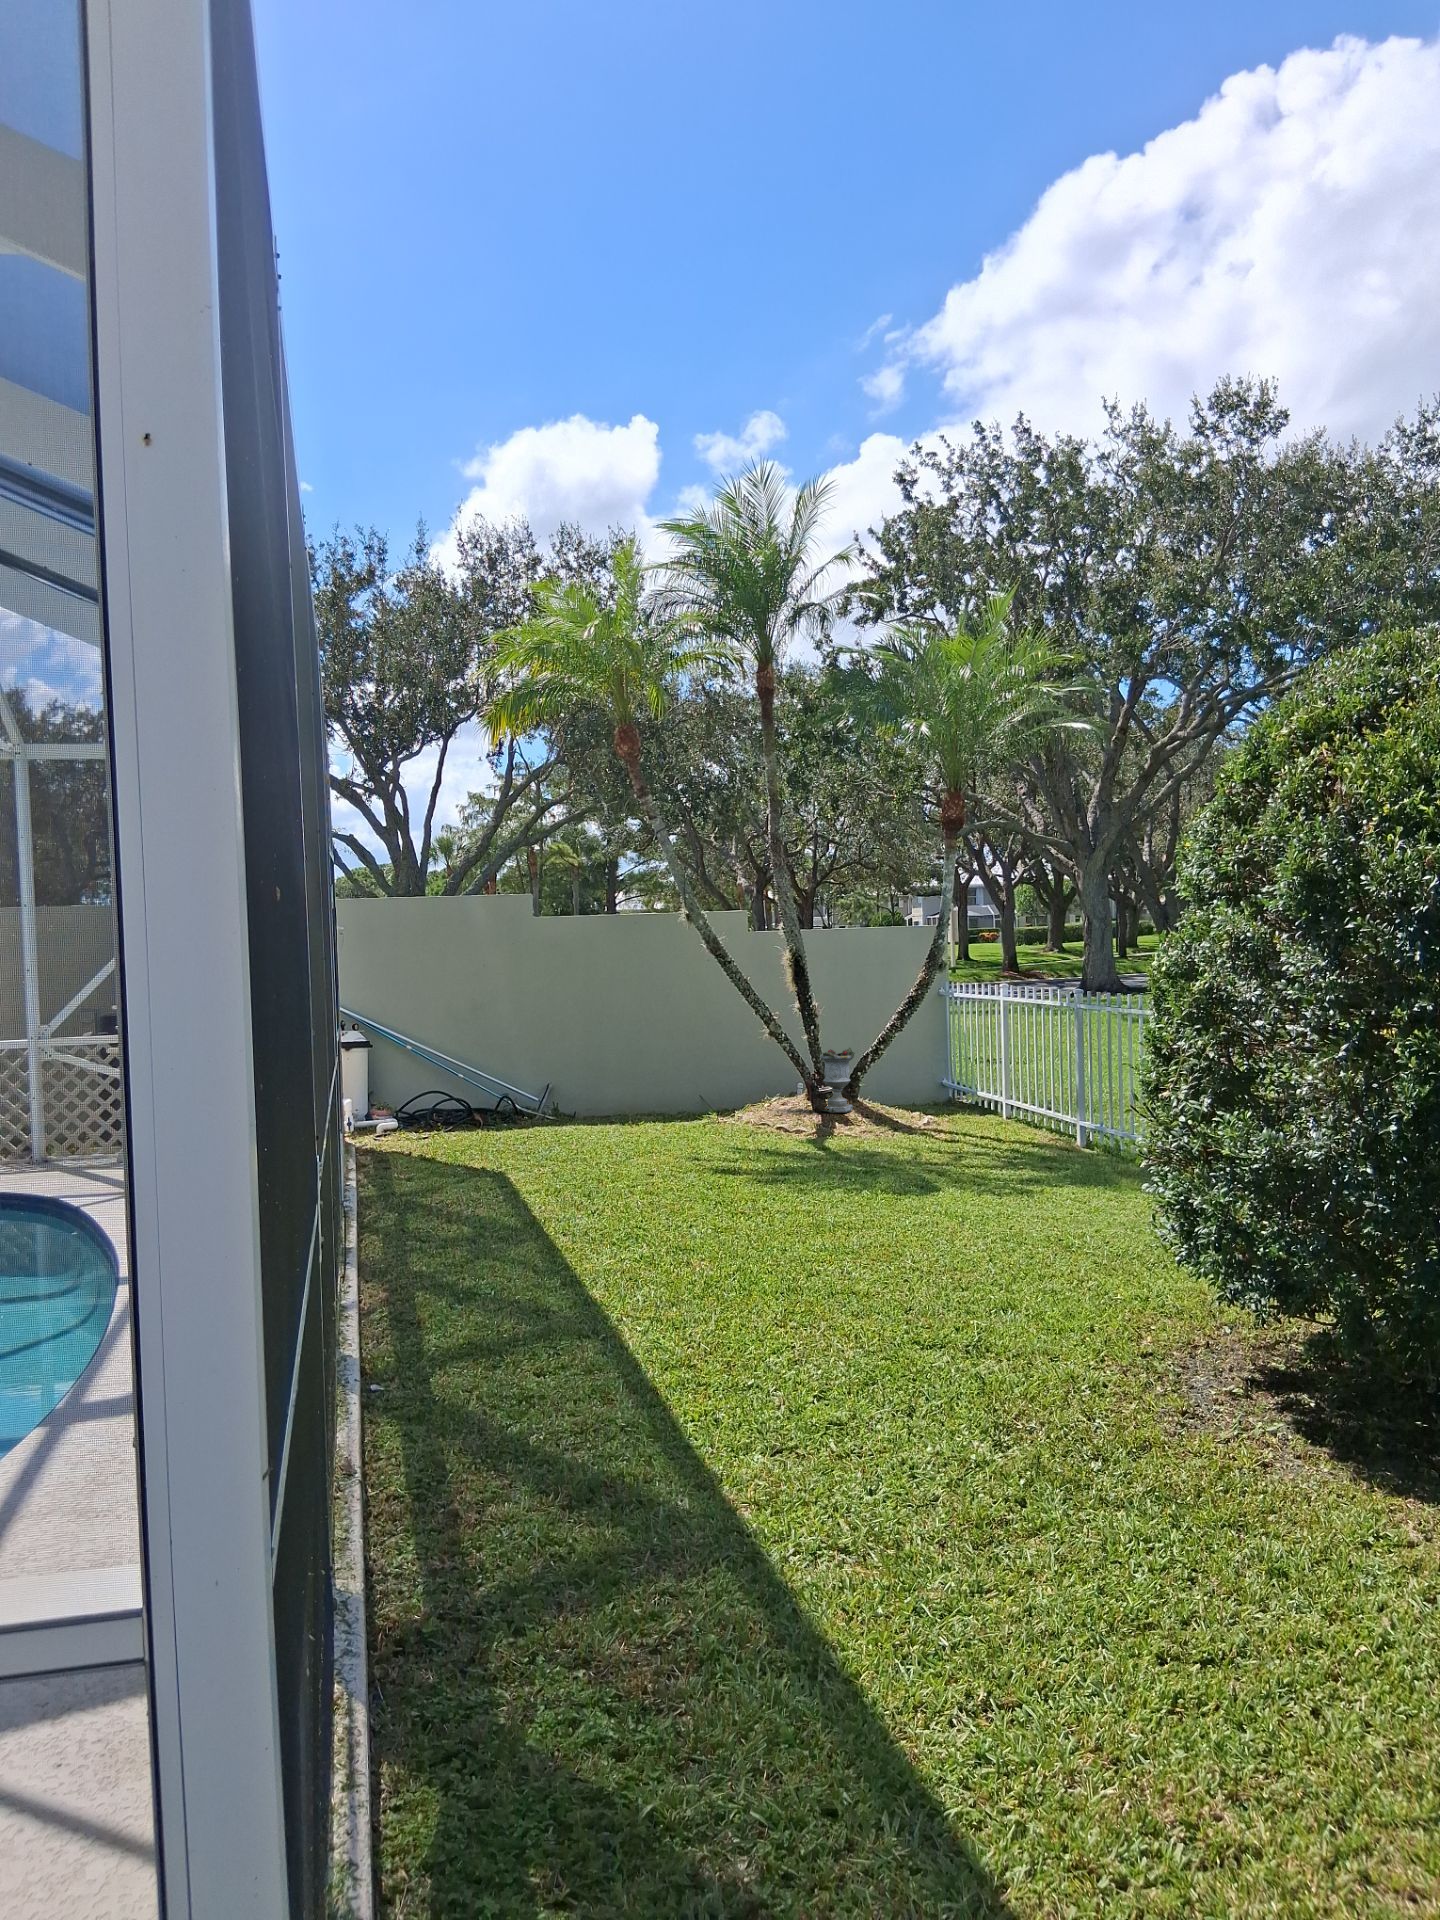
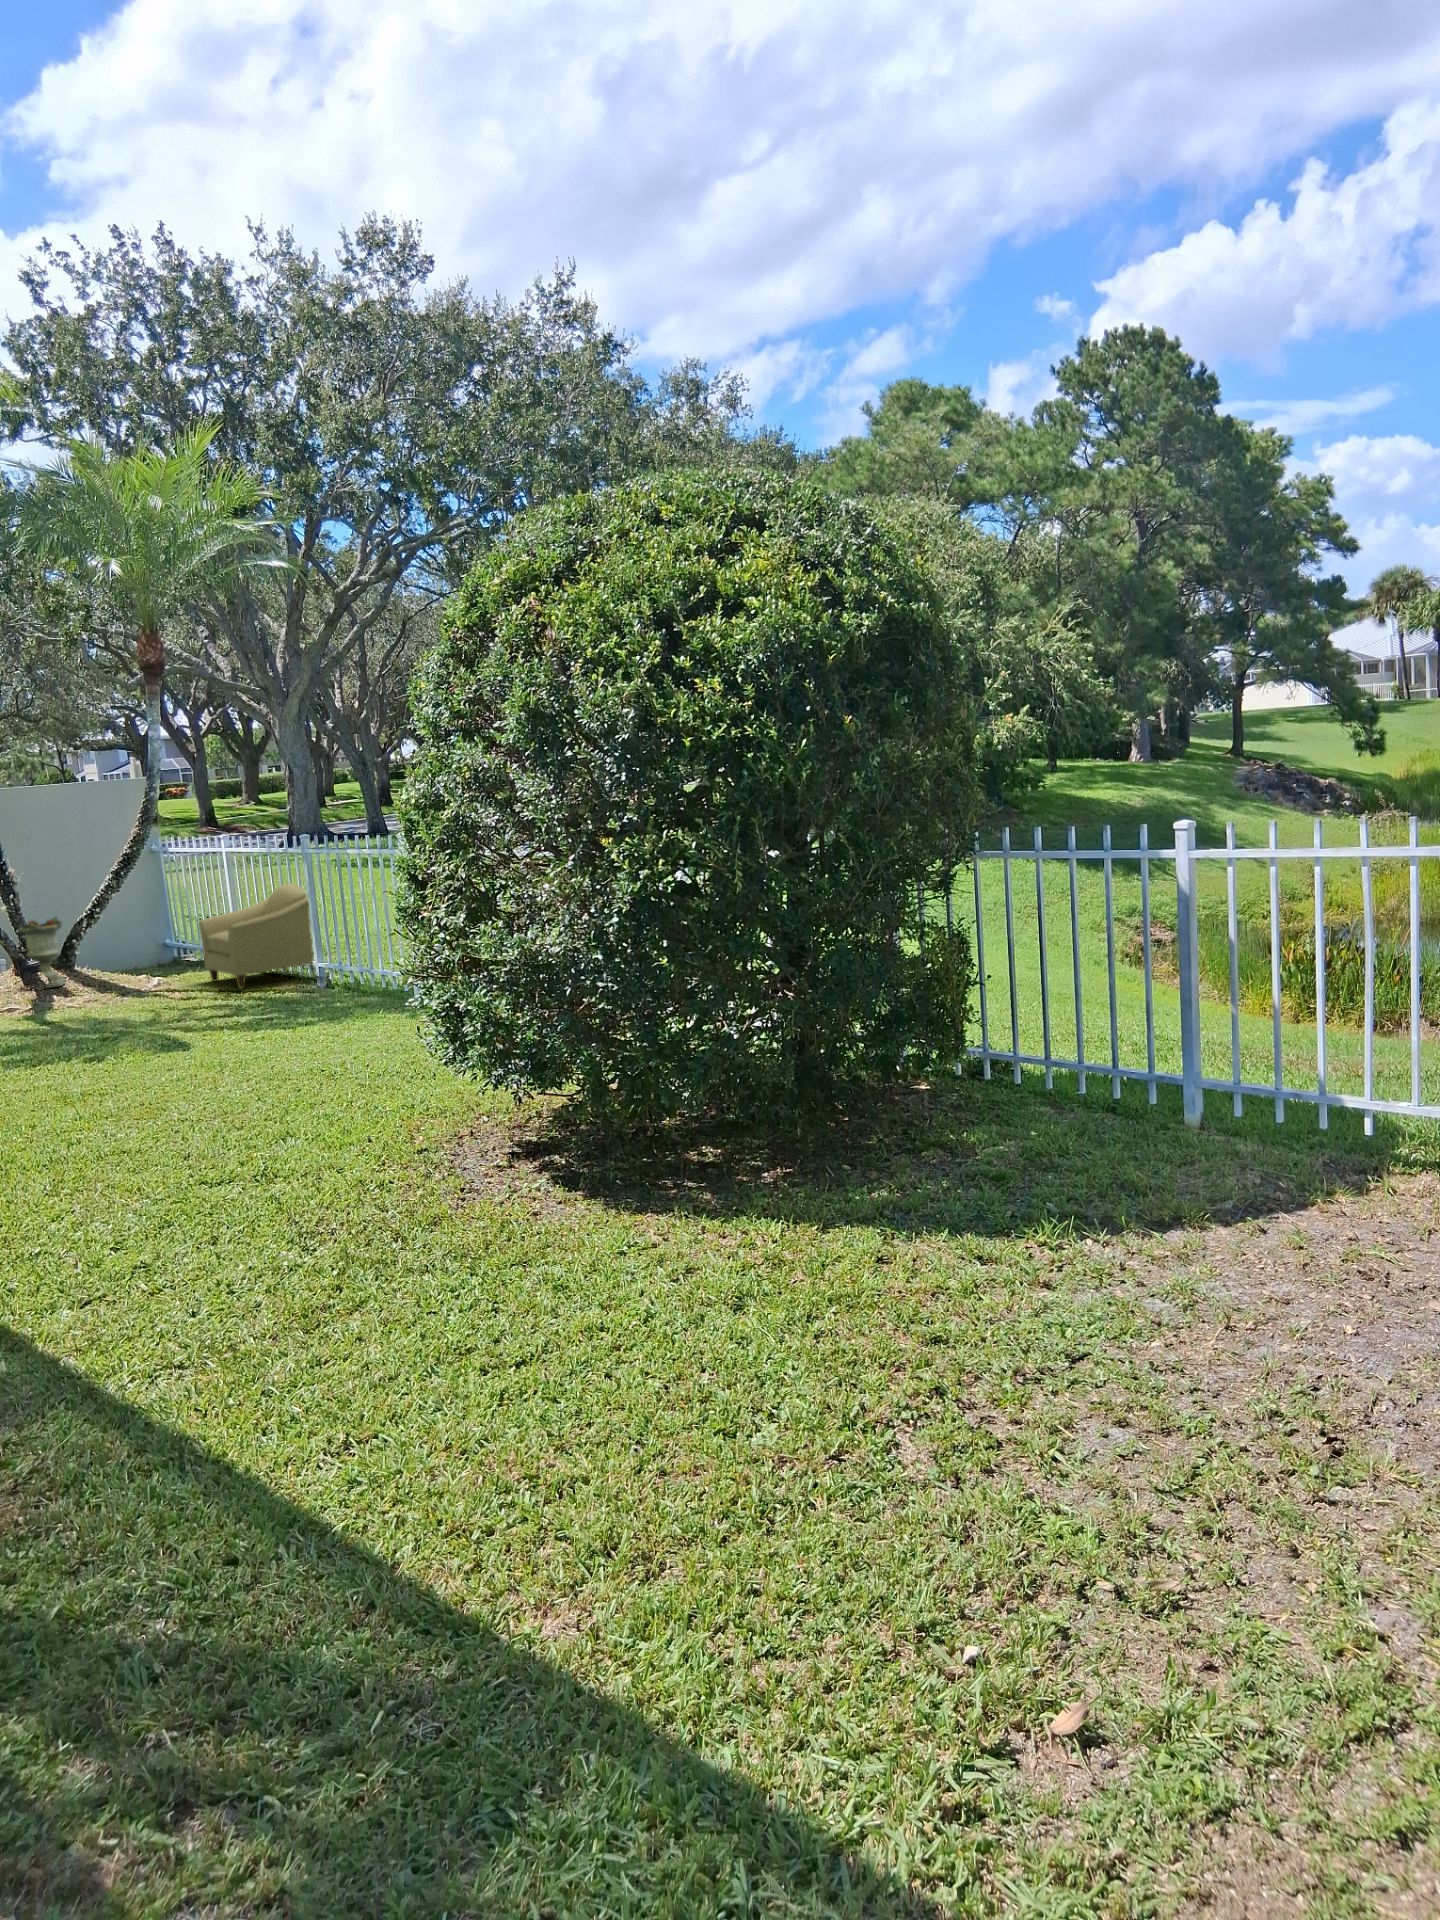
chair: none [970,1035,1085,1138] -> present [199,883,316,988]

